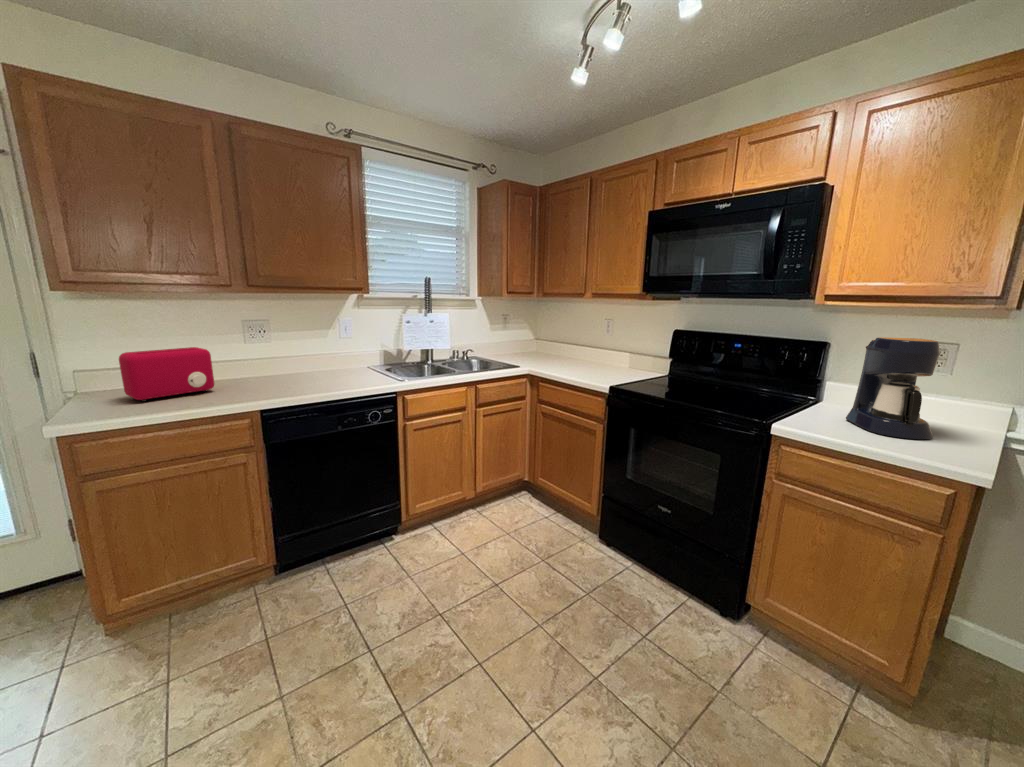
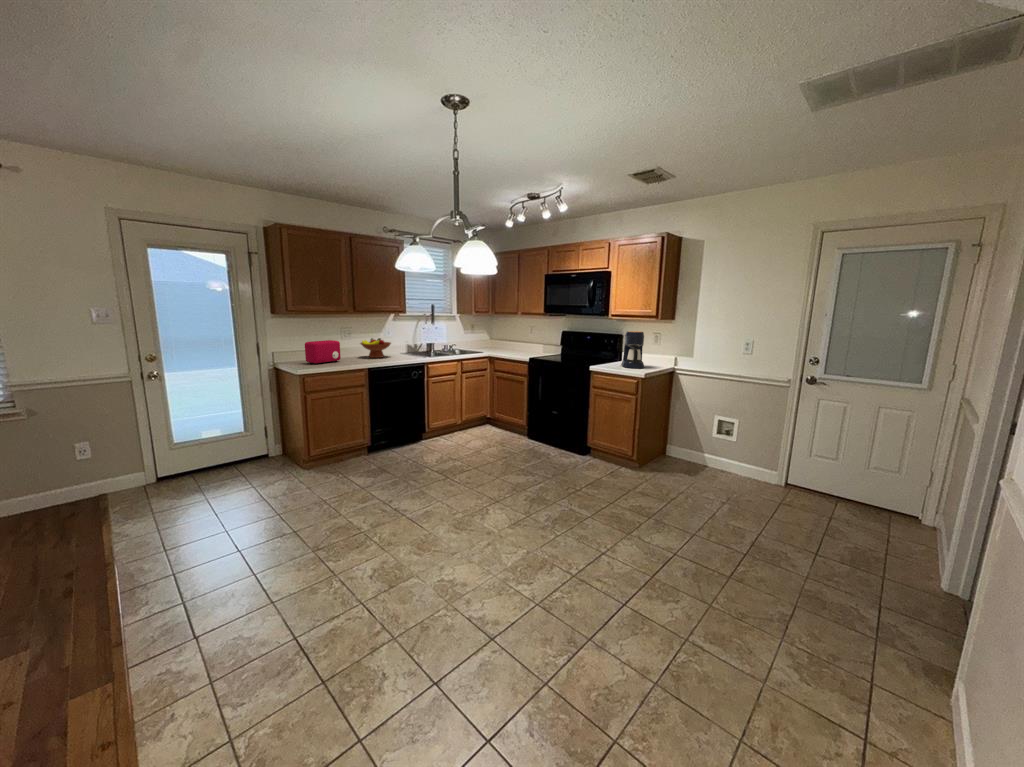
fruit bowl: none [273,341,338,380] -> present [360,338,391,358]

